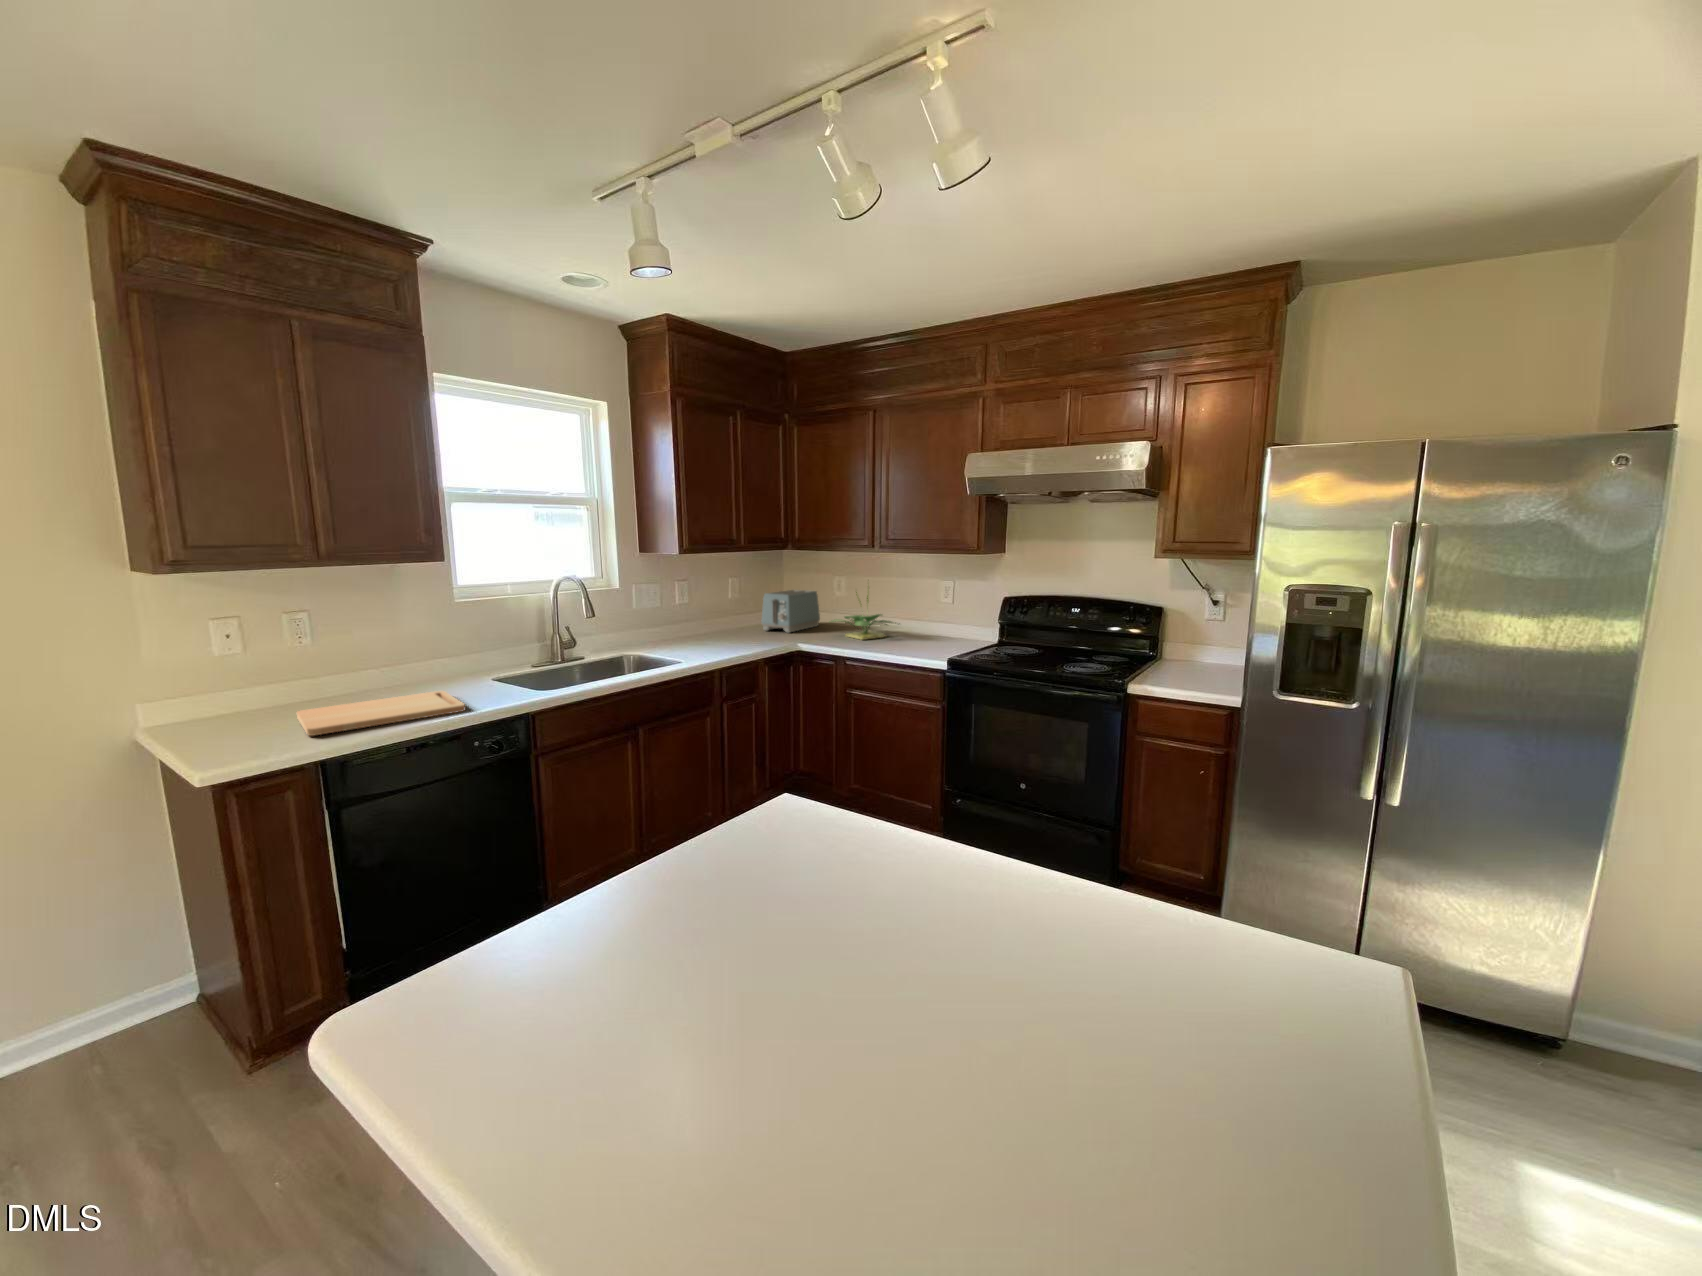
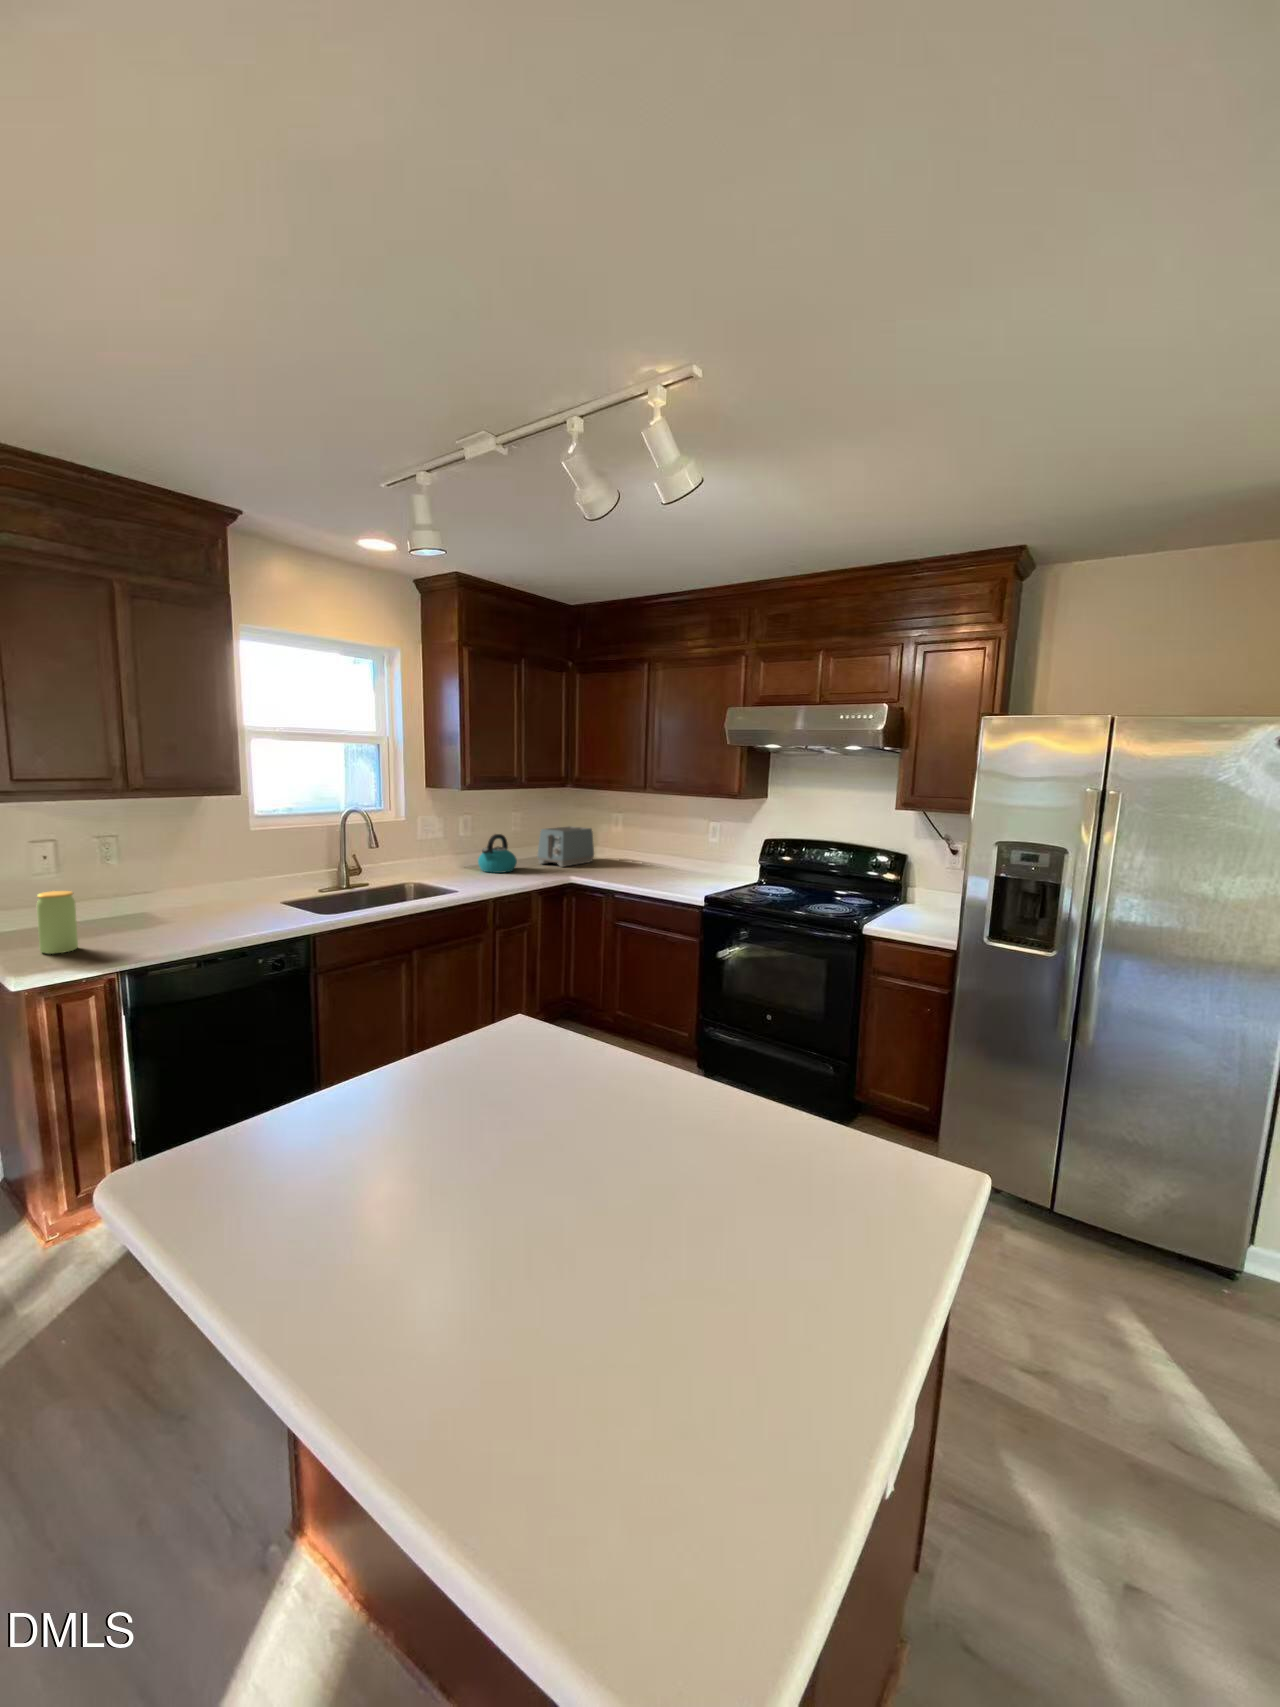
potted plant: present [833,592,892,640] -> none [598,819,667,876]
kettle: none [700,601,742,642] -> present [478,834,517,873]
jar: none [216,684,268,757] -> present [37,891,78,954]
cutting board: present [297,691,465,736] -> none [103,906,252,939]

